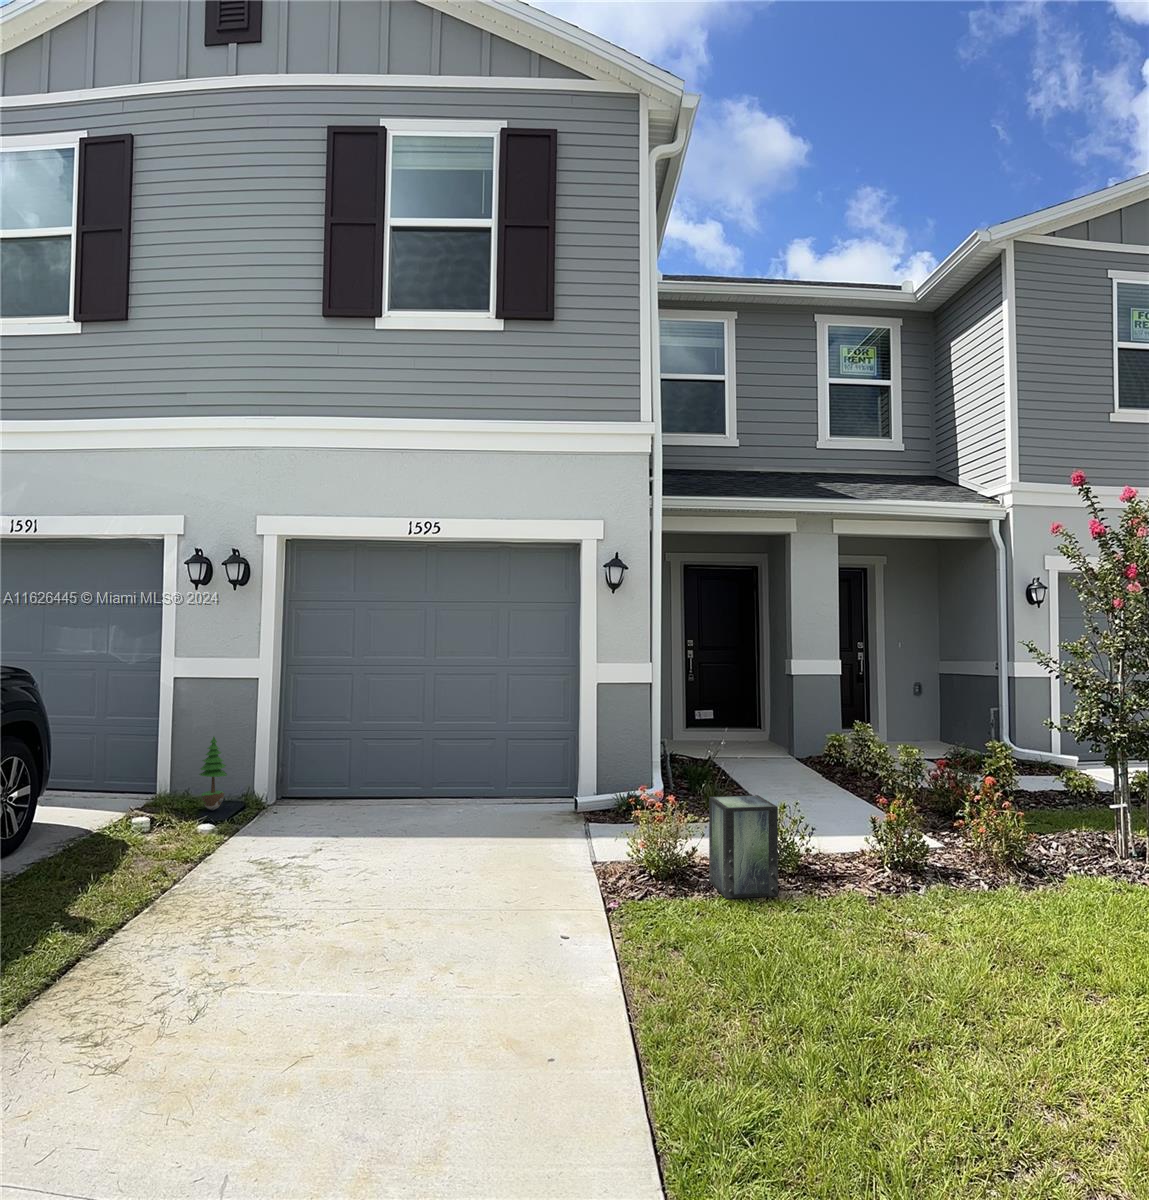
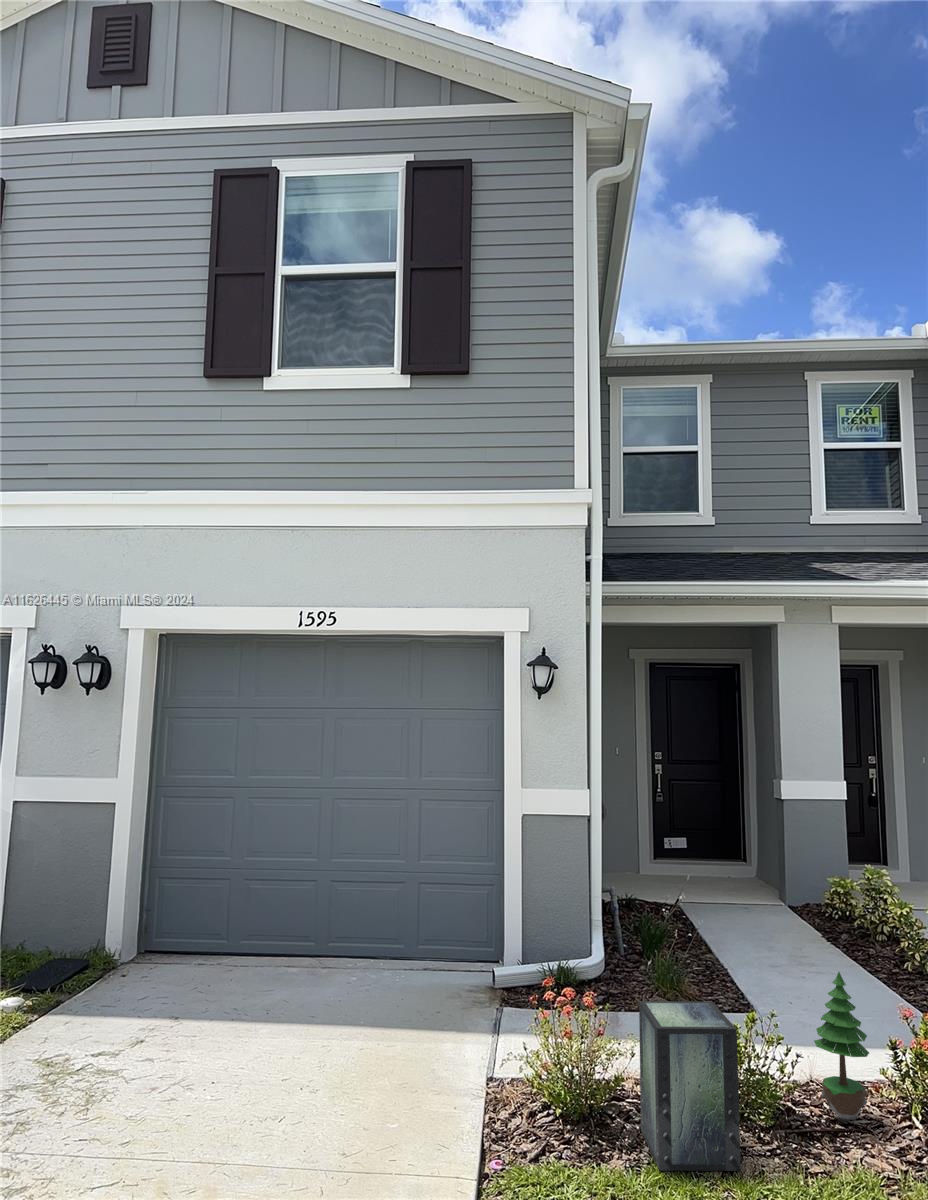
potted tree: present [199,737,227,811] -> present [814,972,869,1121]

